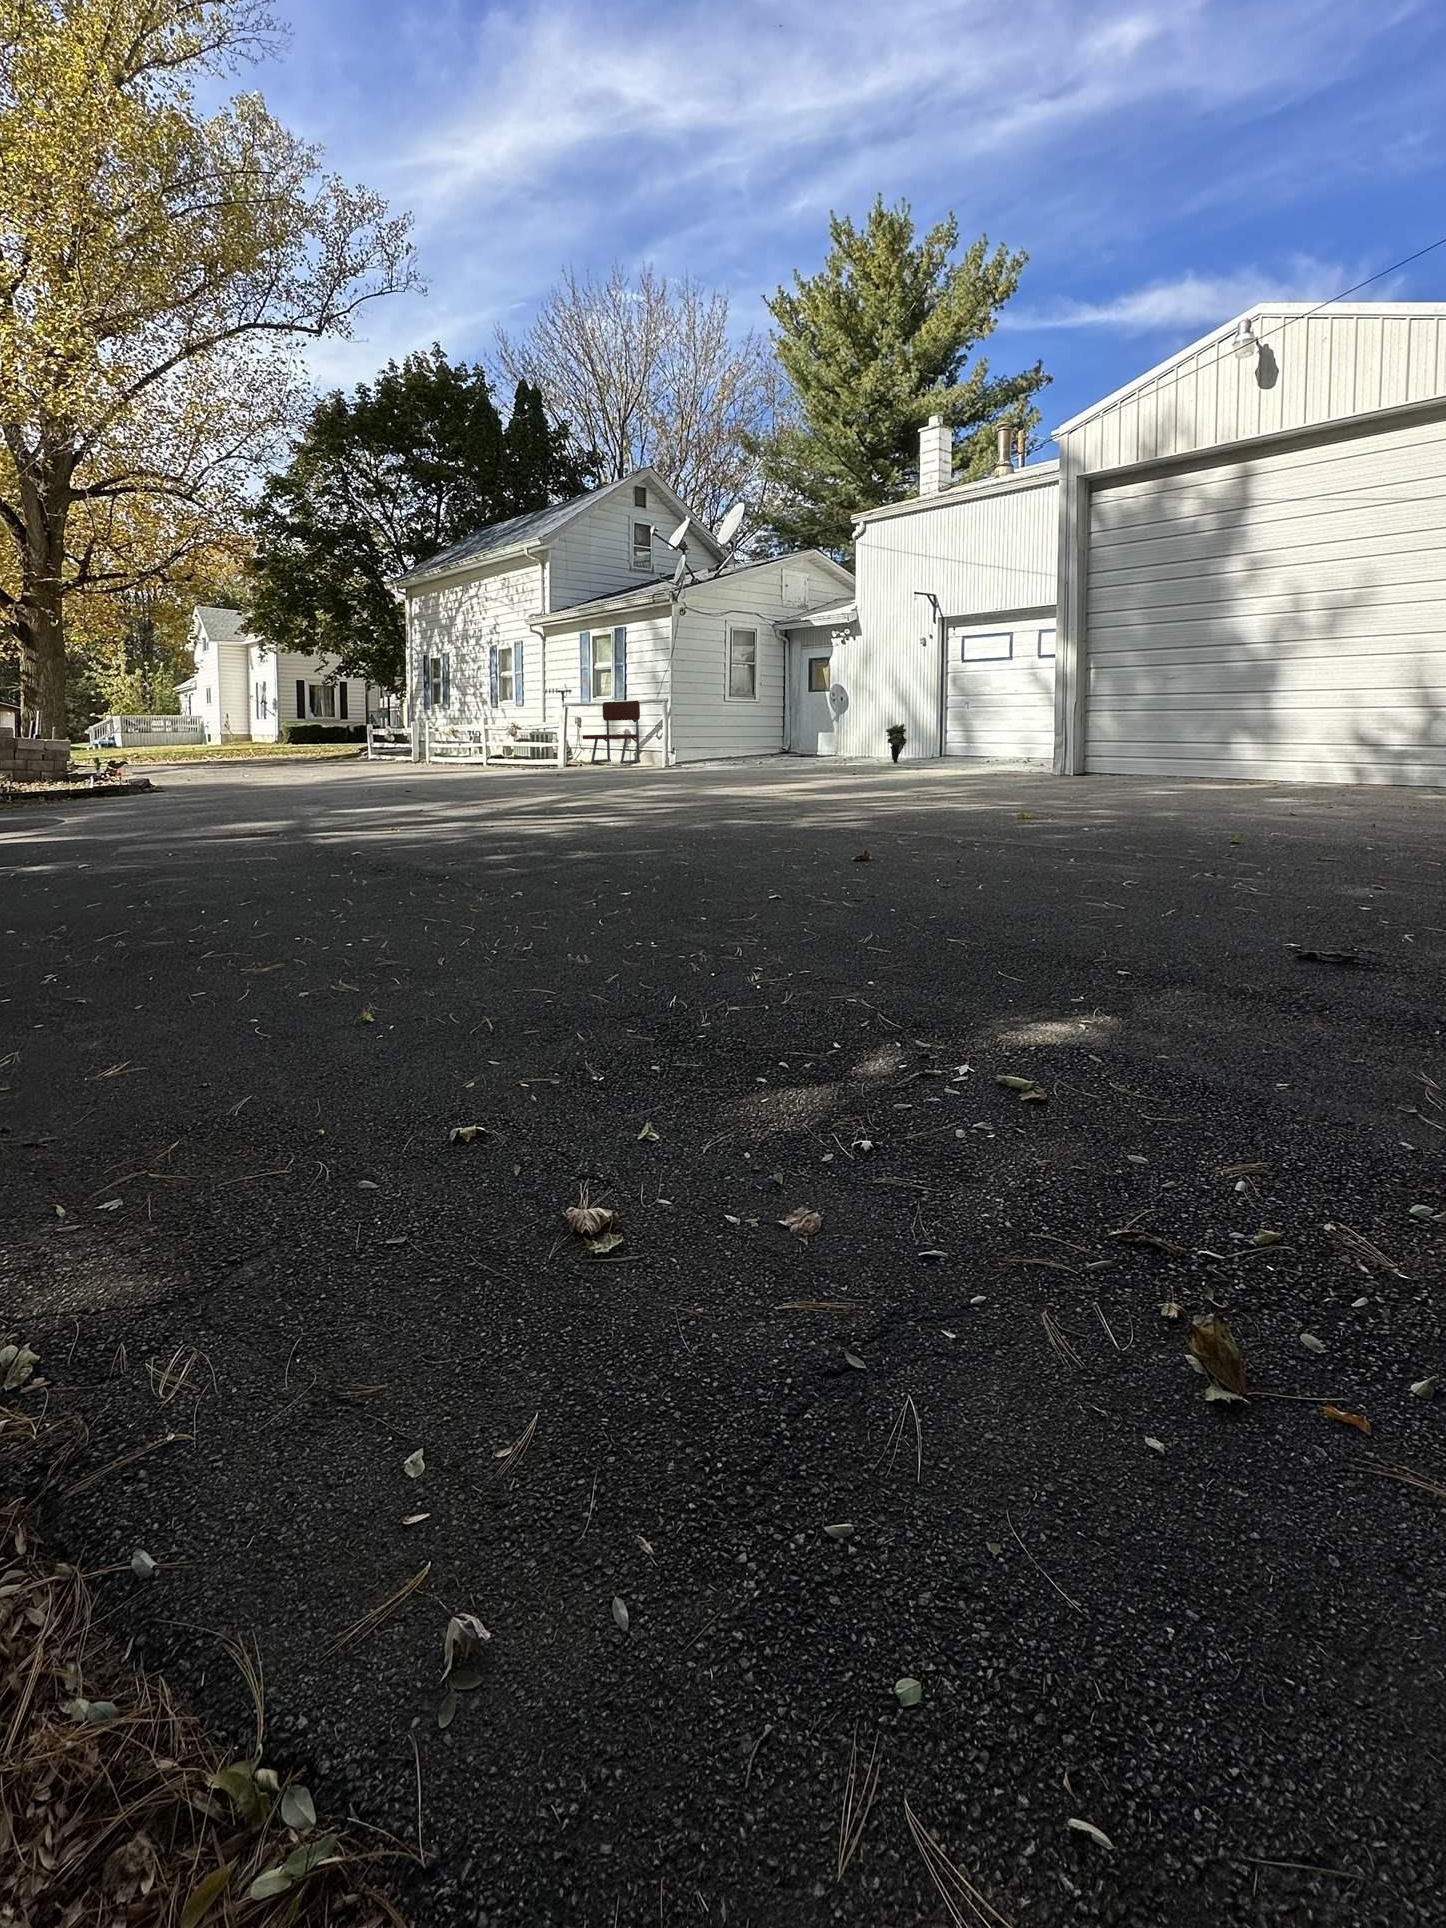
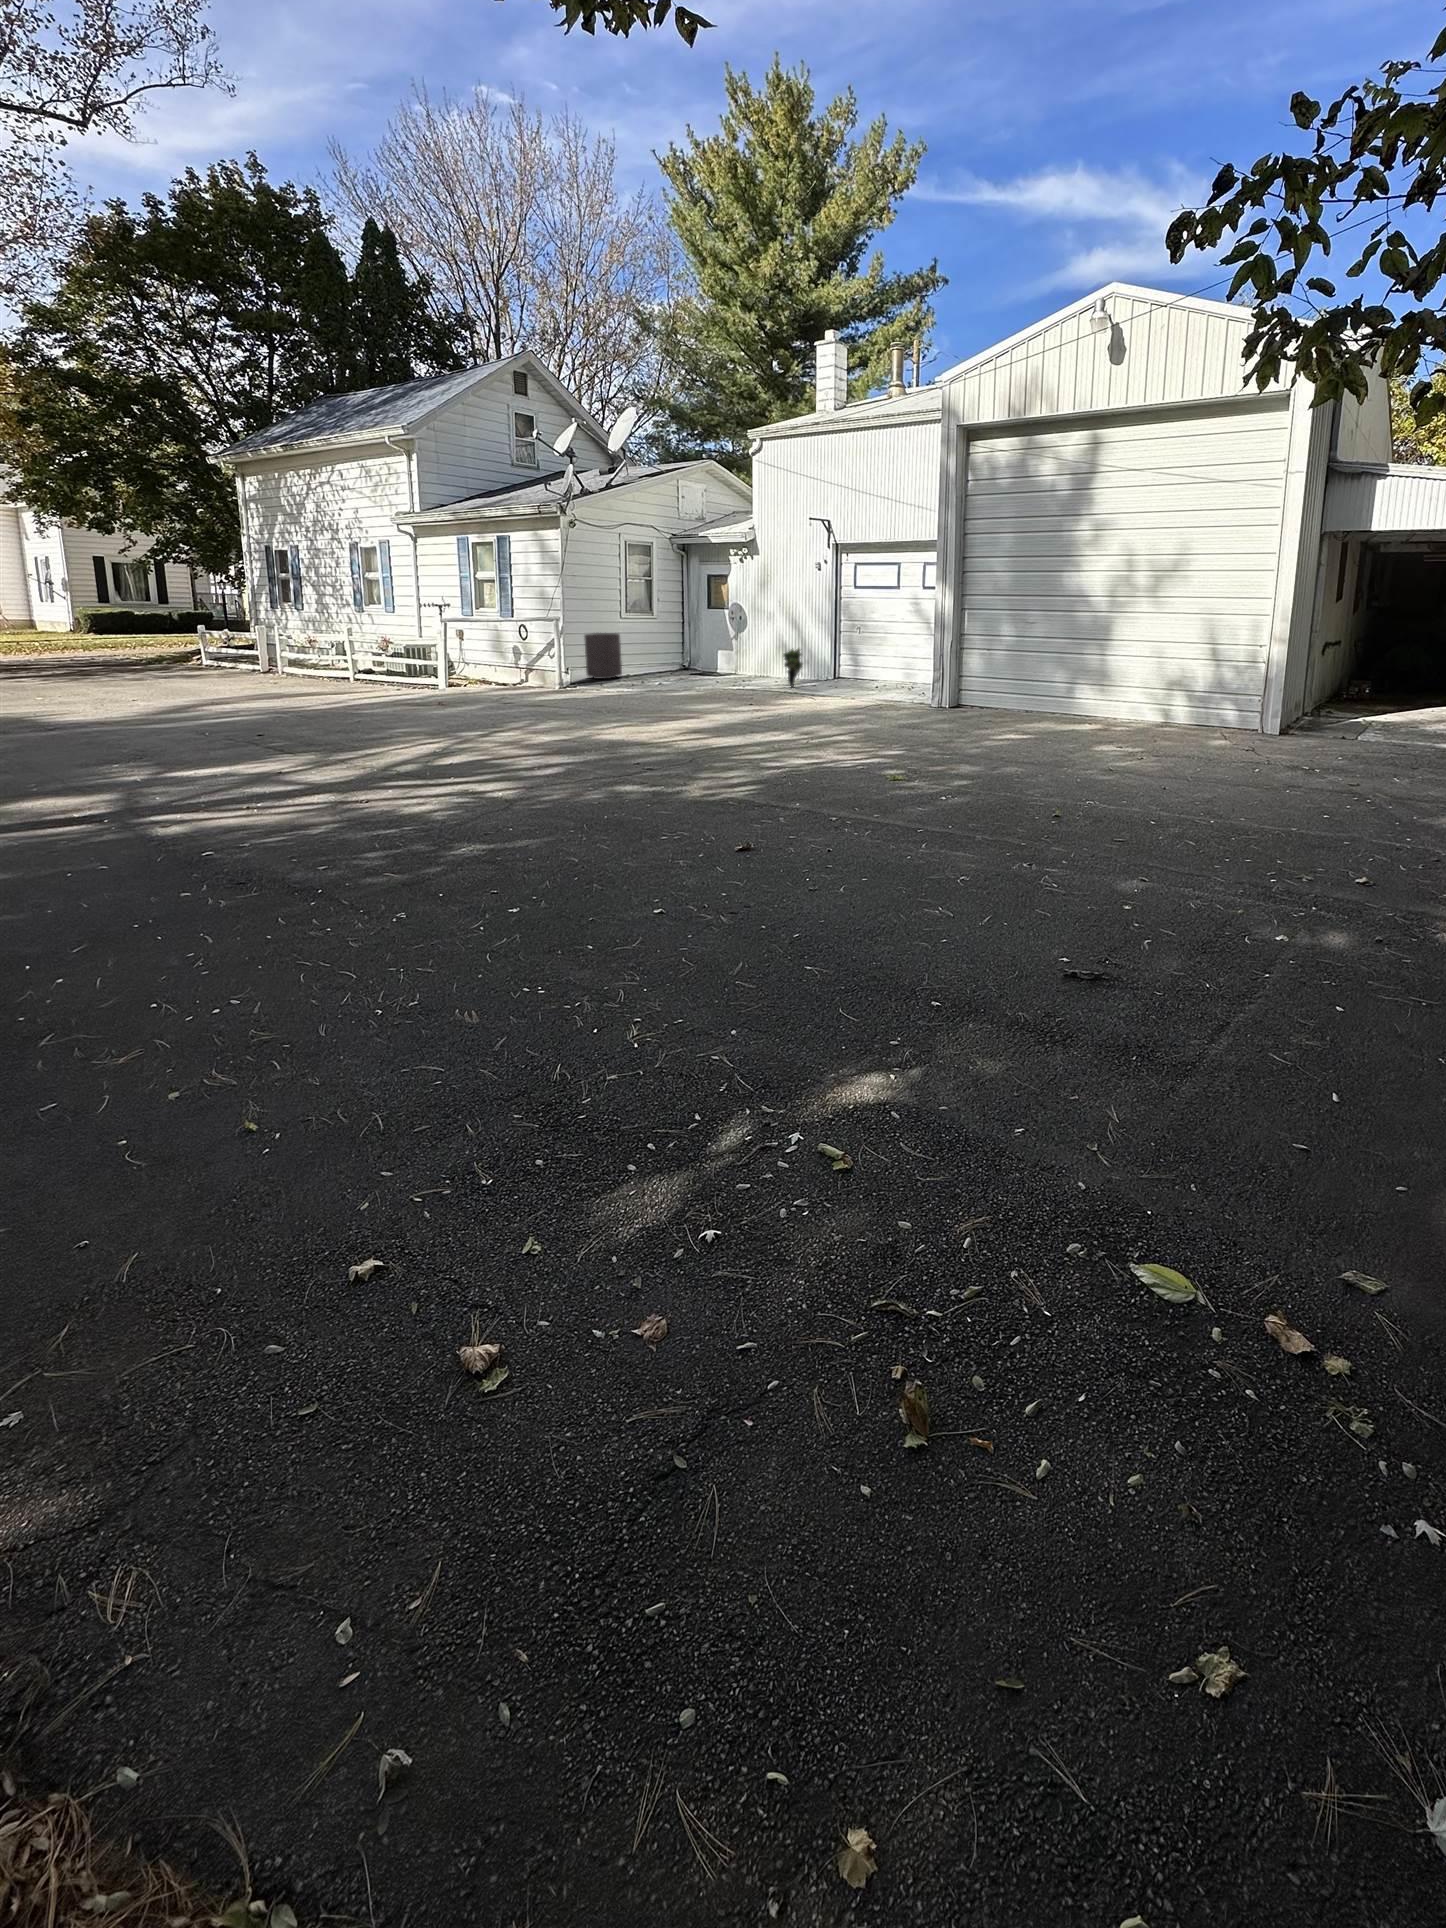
bench: present [582,701,641,764] -> none [464,615,530,683]
trash can: none [692,718,726,761] -> present [584,633,622,679]

